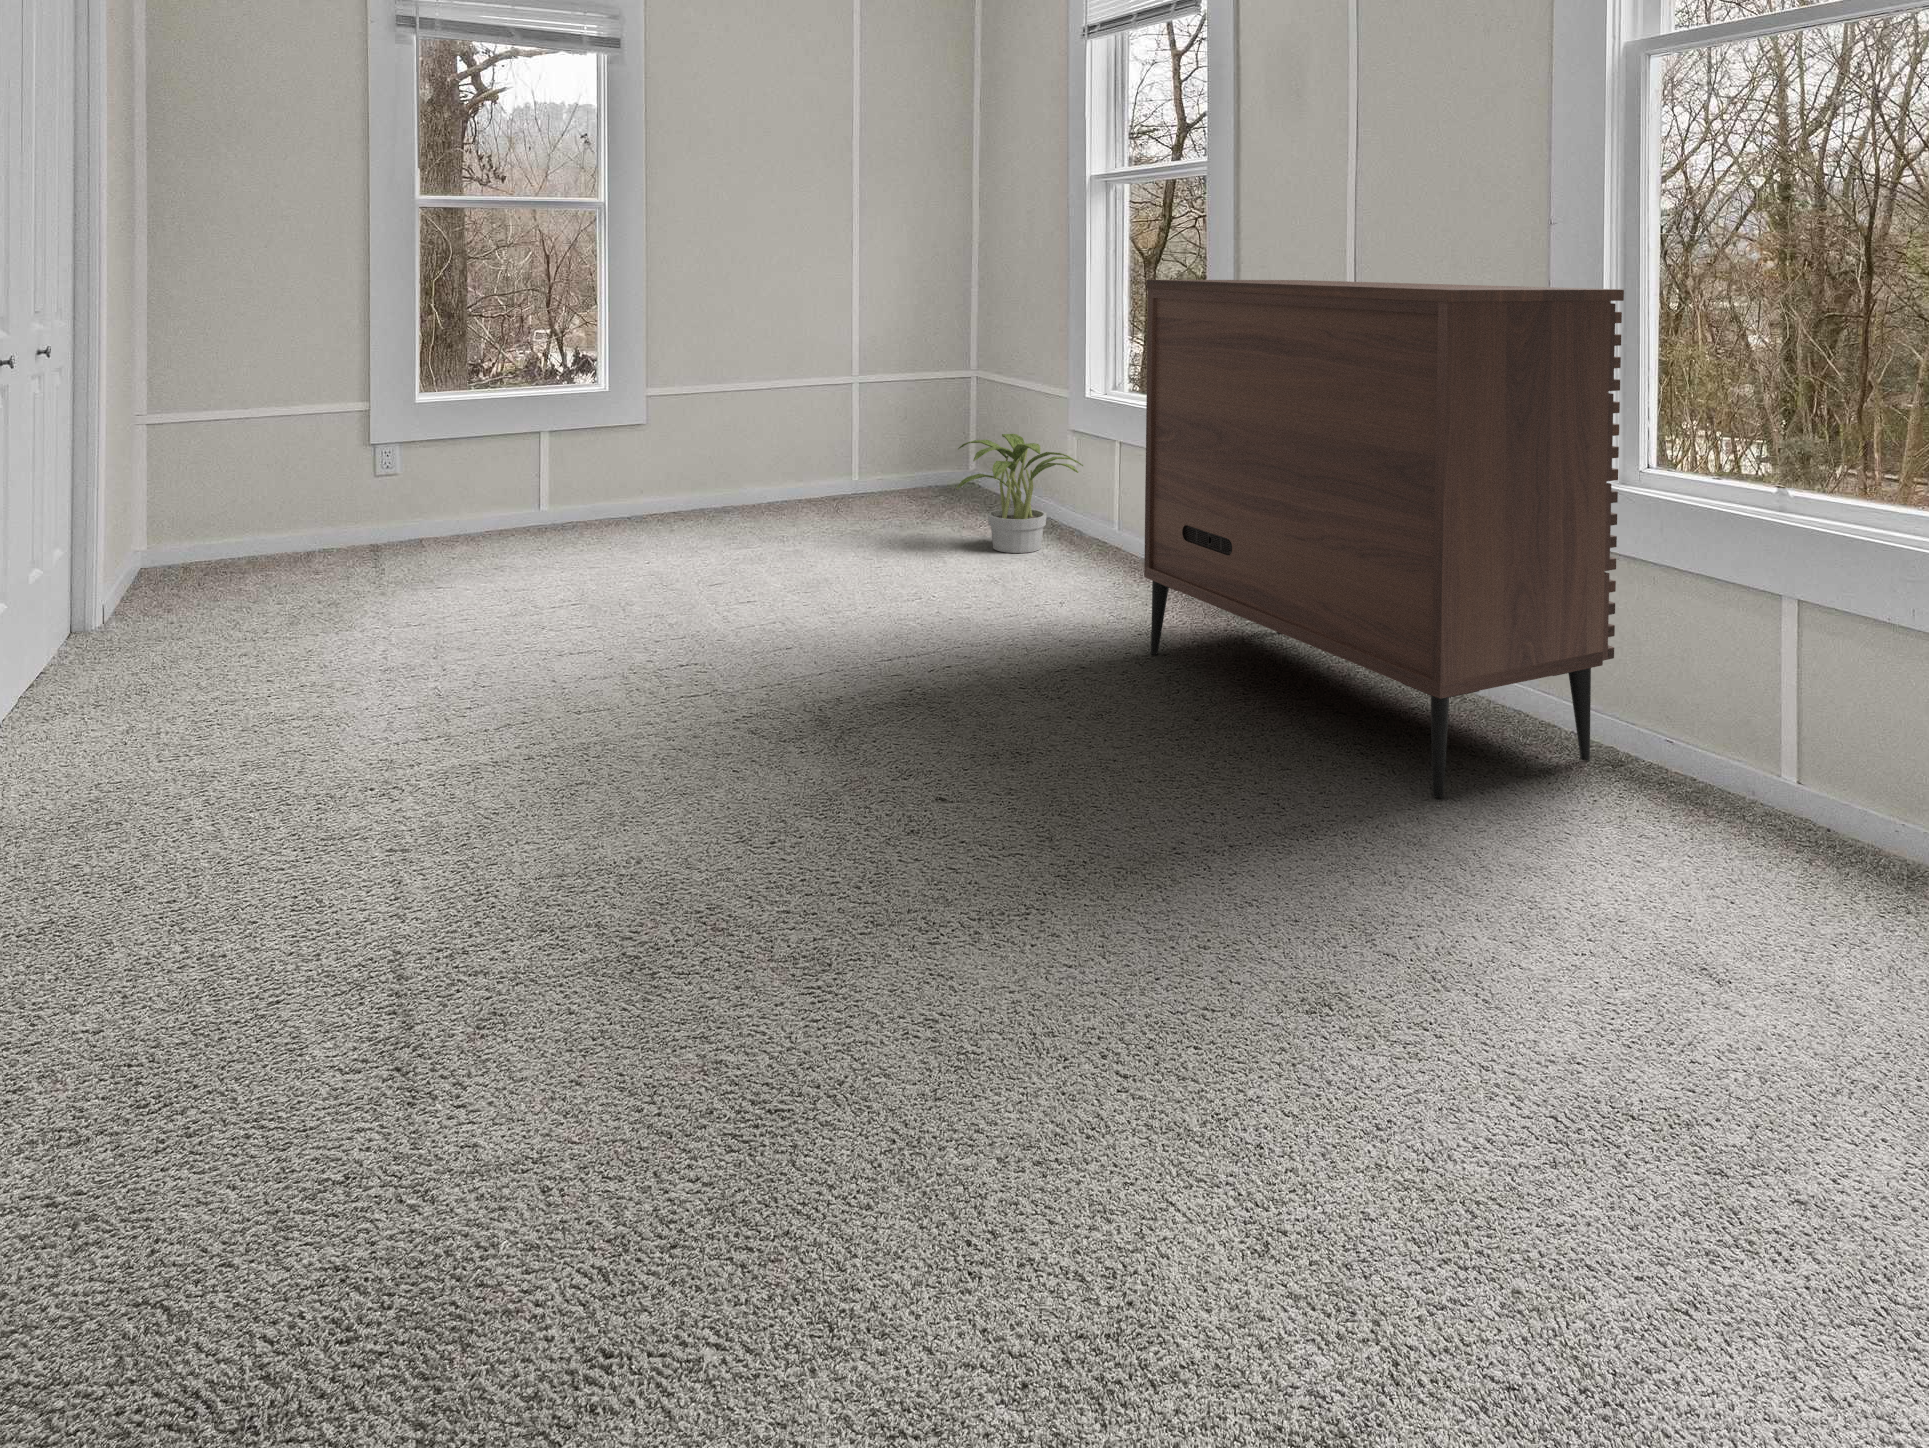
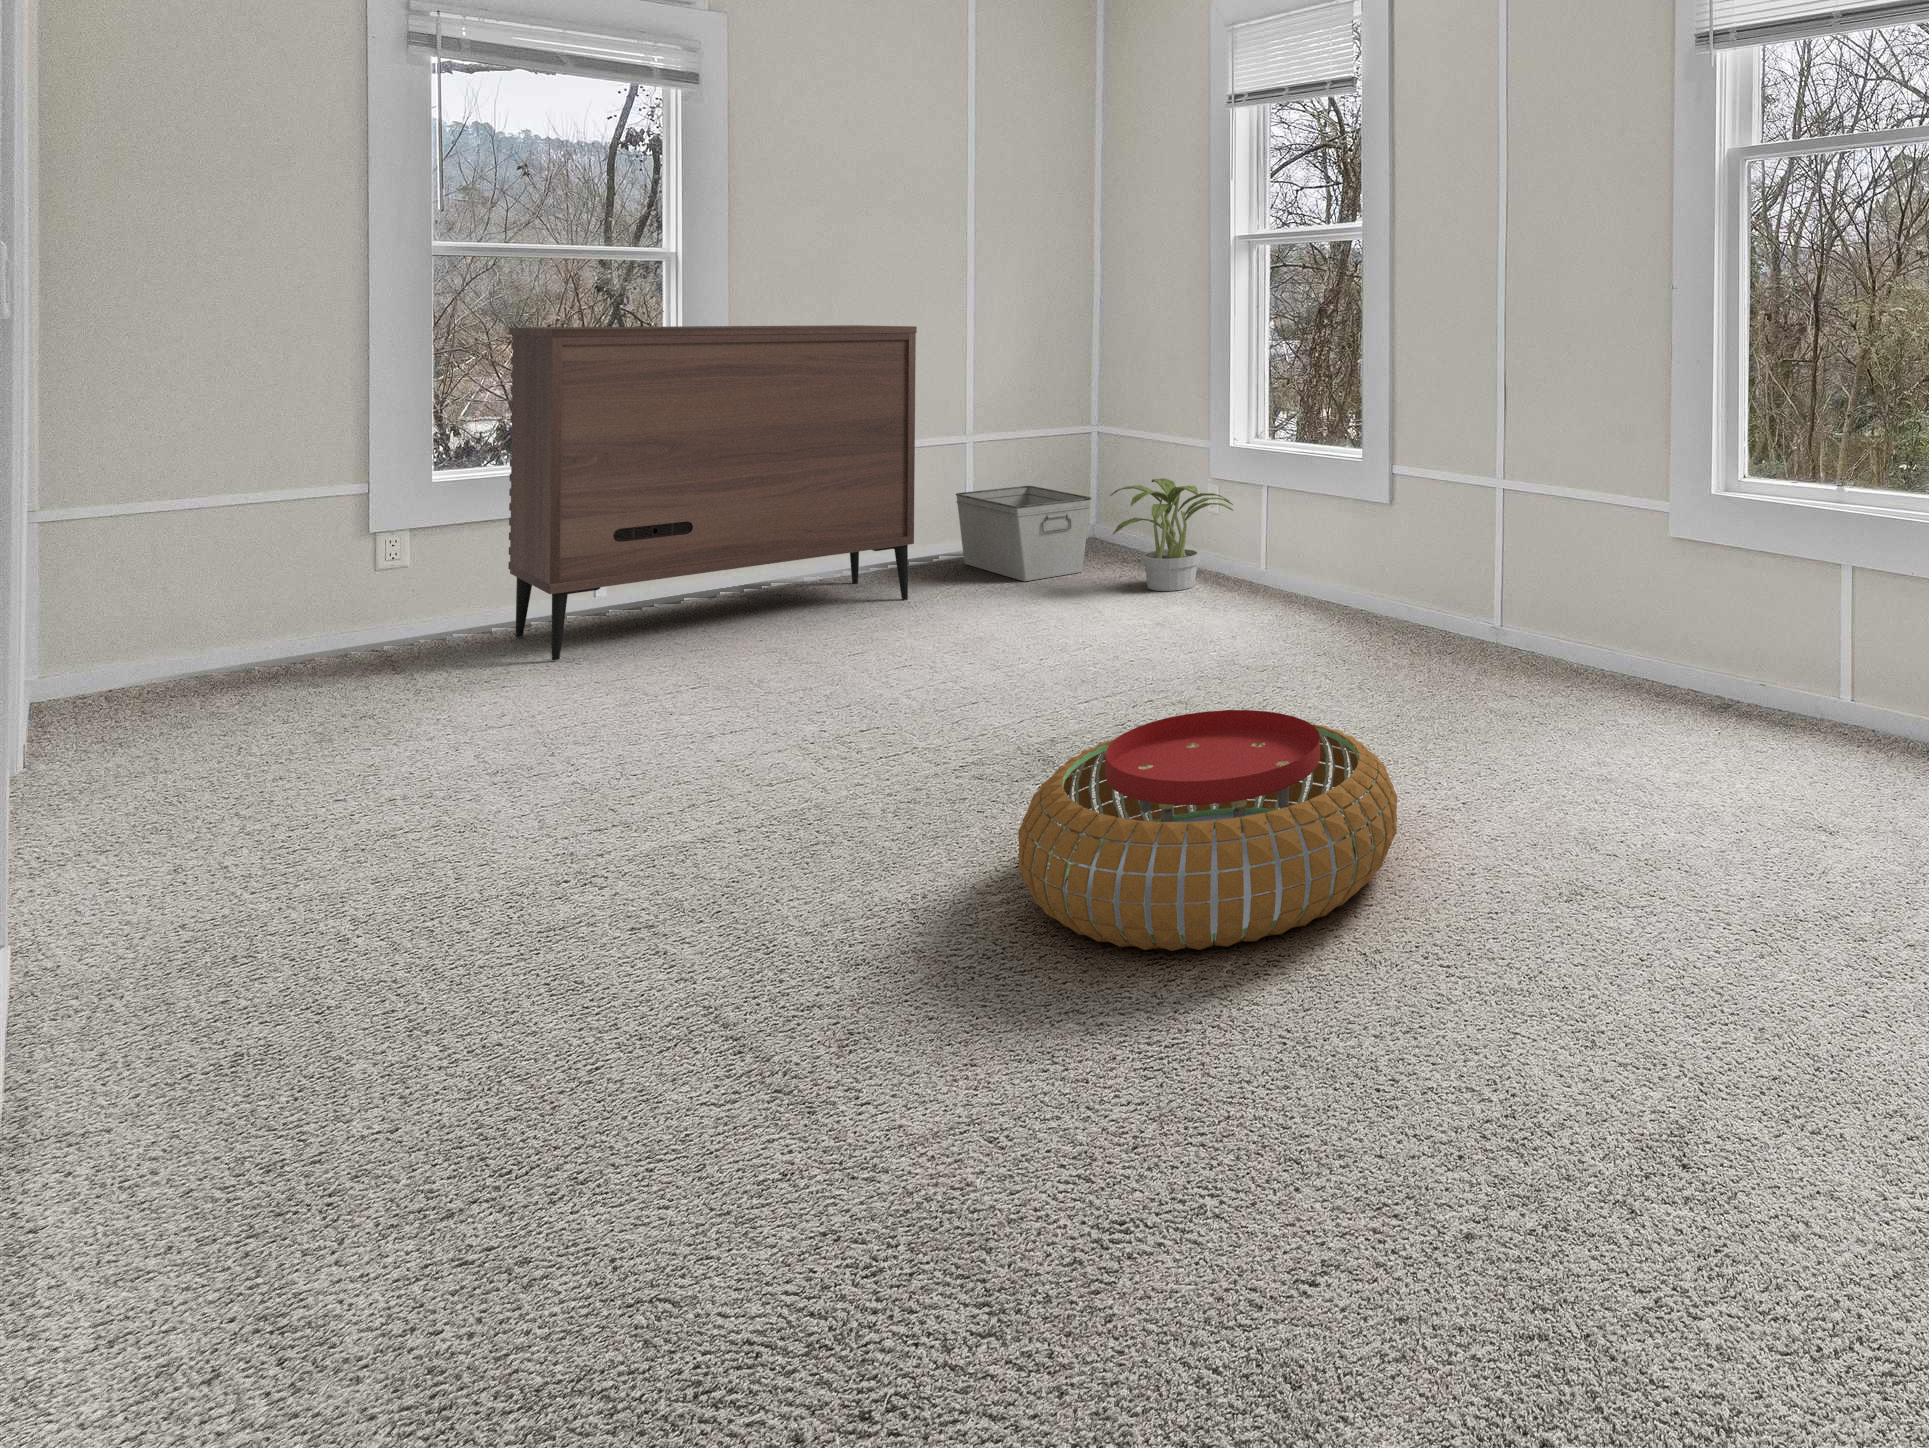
dresser: present [1144,280,1624,798] -> present [508,325,917,660]
storage bin: none [827,433,948,530] -> present [956,486,1091,581]
pouf: none [696,709,1122,996] -> present [1018,710,1397,951]

